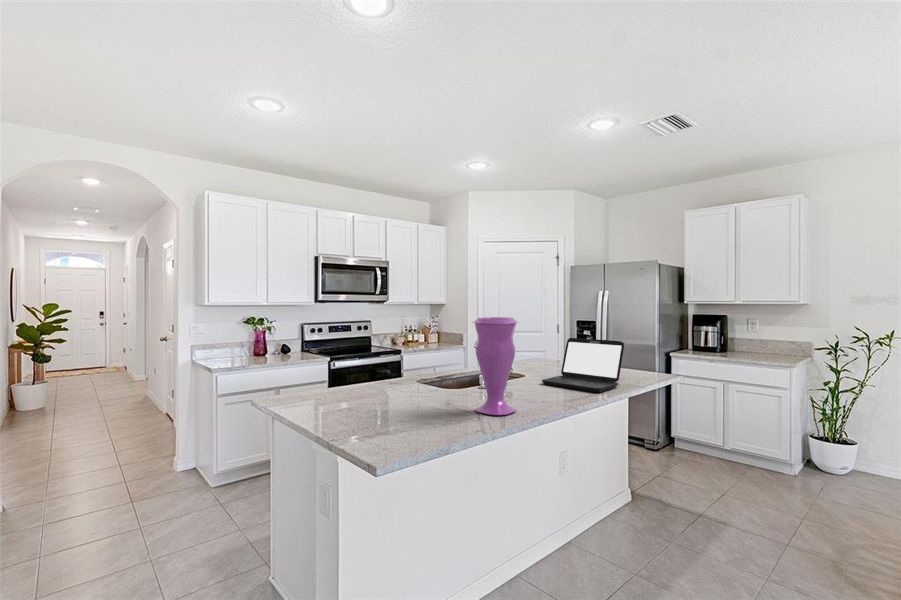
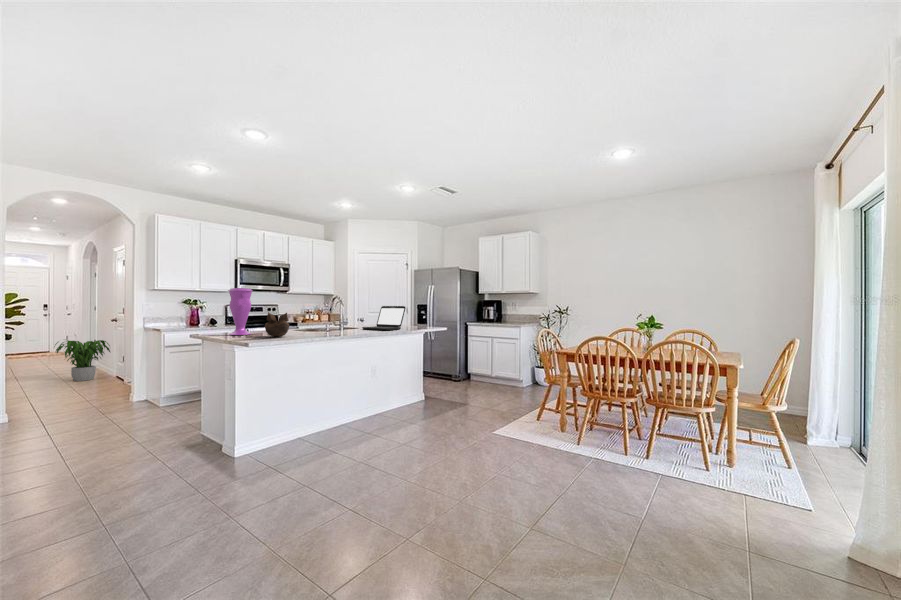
vase: present [473,317,518,415] -> present [228,288,252,335]
potted plant: none [93,365,160,421] -> present [54,340,110,381]
decorative bowl: none [389,366,442,421] -> present [265,312,289,337]

